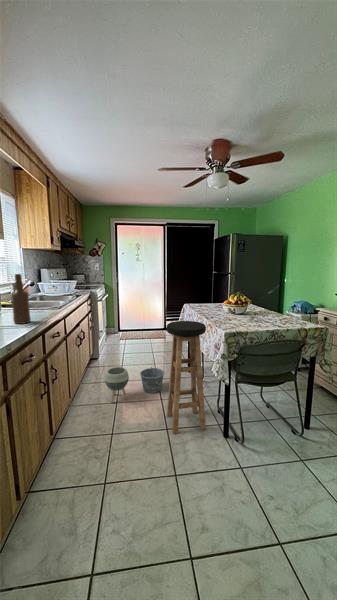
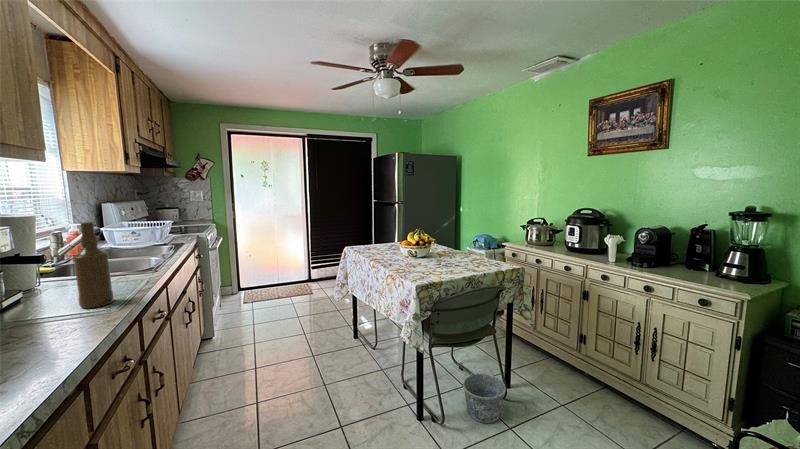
bar stool: present [167,321,206,434] -> none [335,272,394,432]
planter: present [105,367,129,403] -> none [236,348,275,404]
bucket: present [140,367,164,393] -> present [463,373,506,423]

